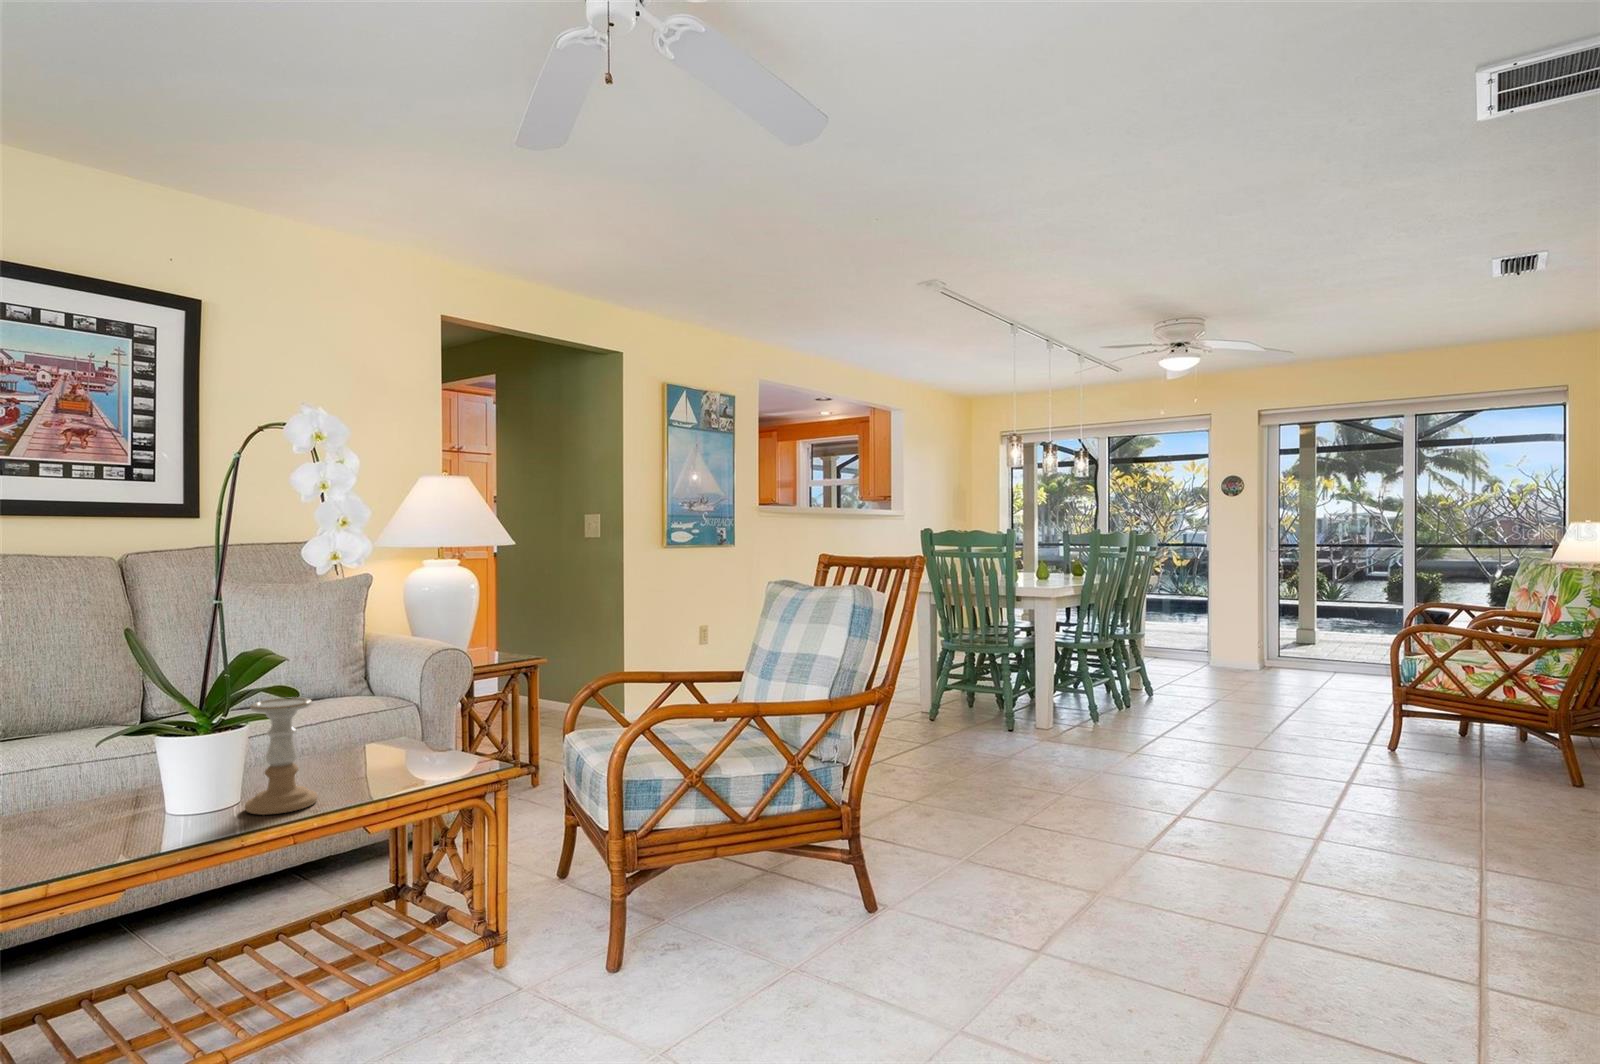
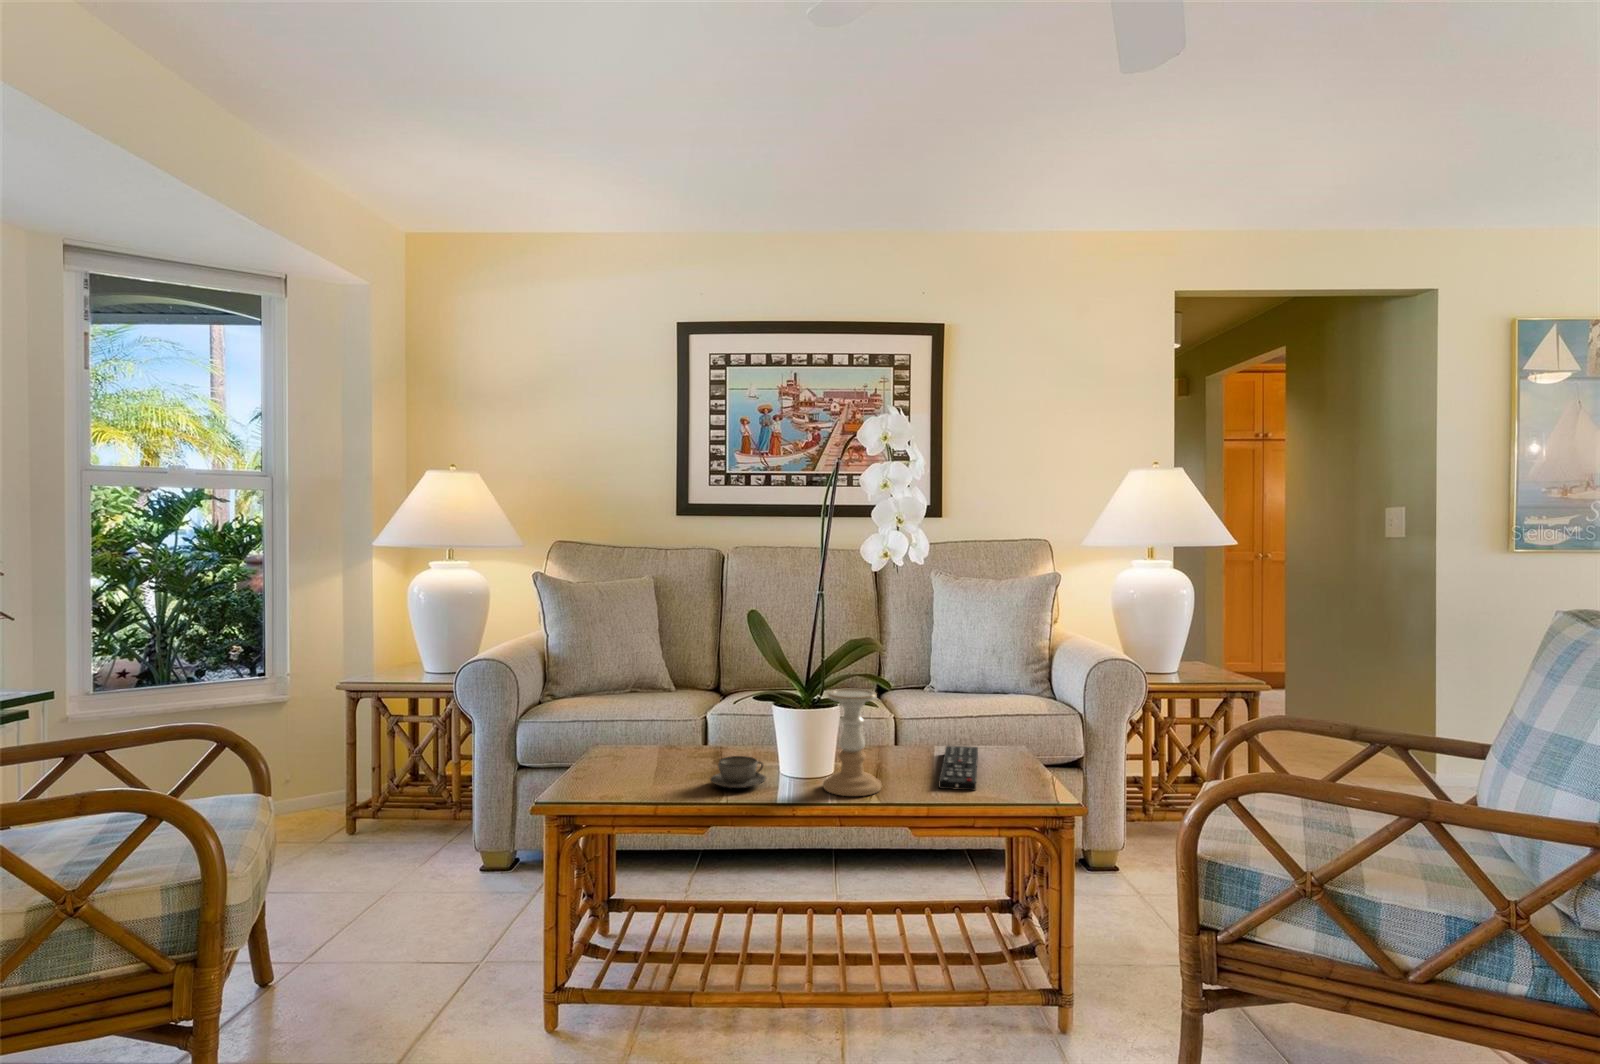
remote control: none [334,744,412,784] -> present [939,746,978,790]
teacup: none [82,801,167,843] -> present [710,756,766,788]

